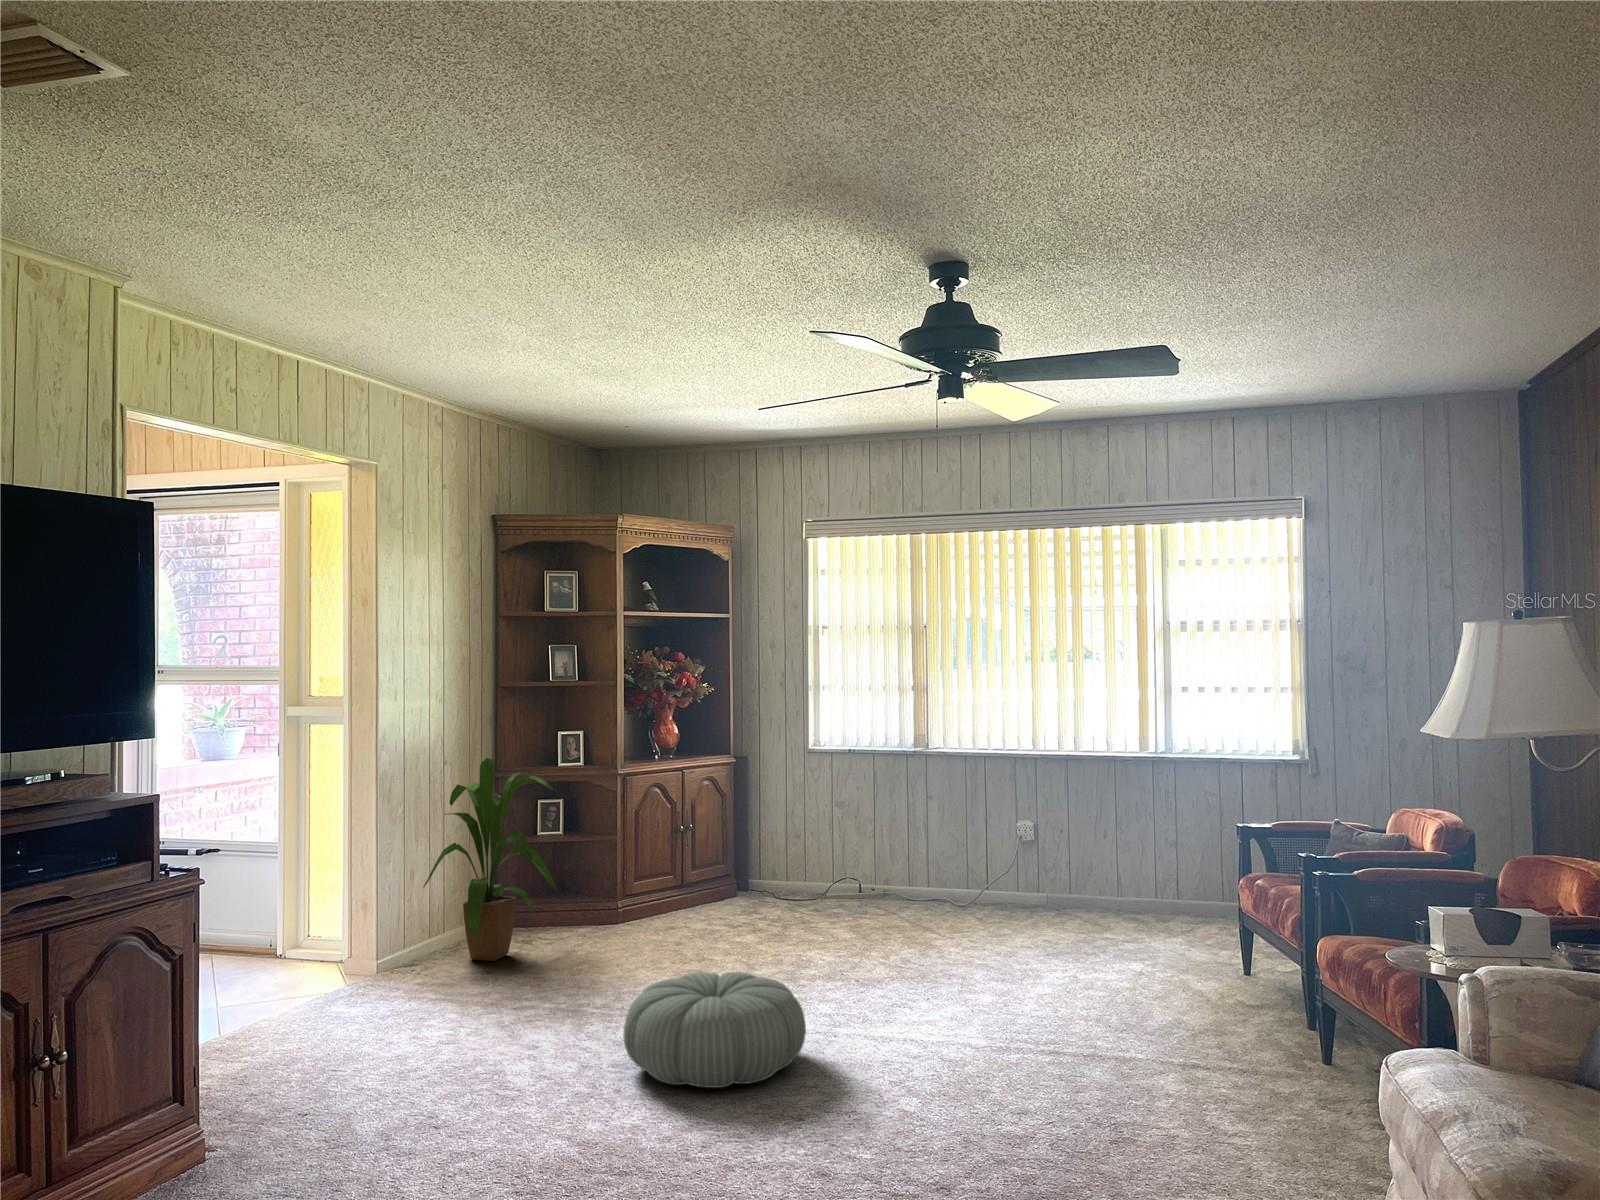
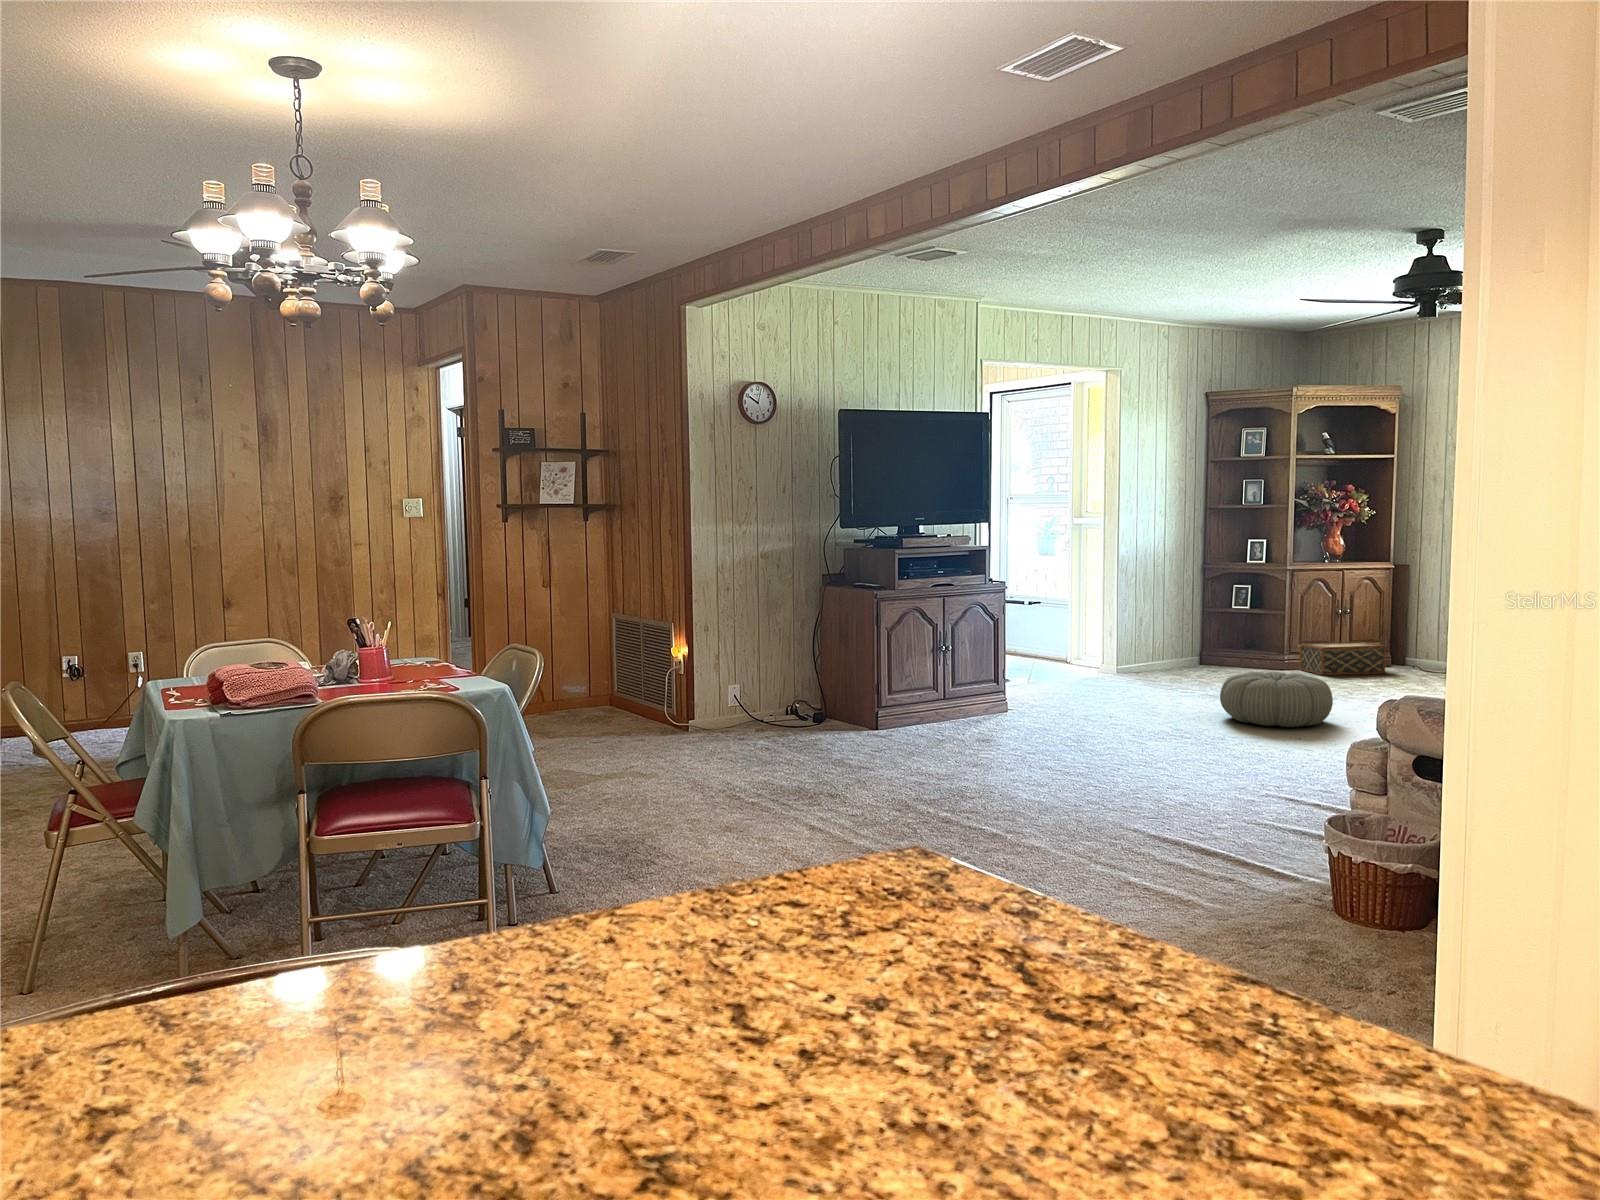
house plant: present [424,758,559,961] -> none [1143,550,1233,676]
woven basket: none [640,867,746,927] -> present [1300,642,1386,675]

